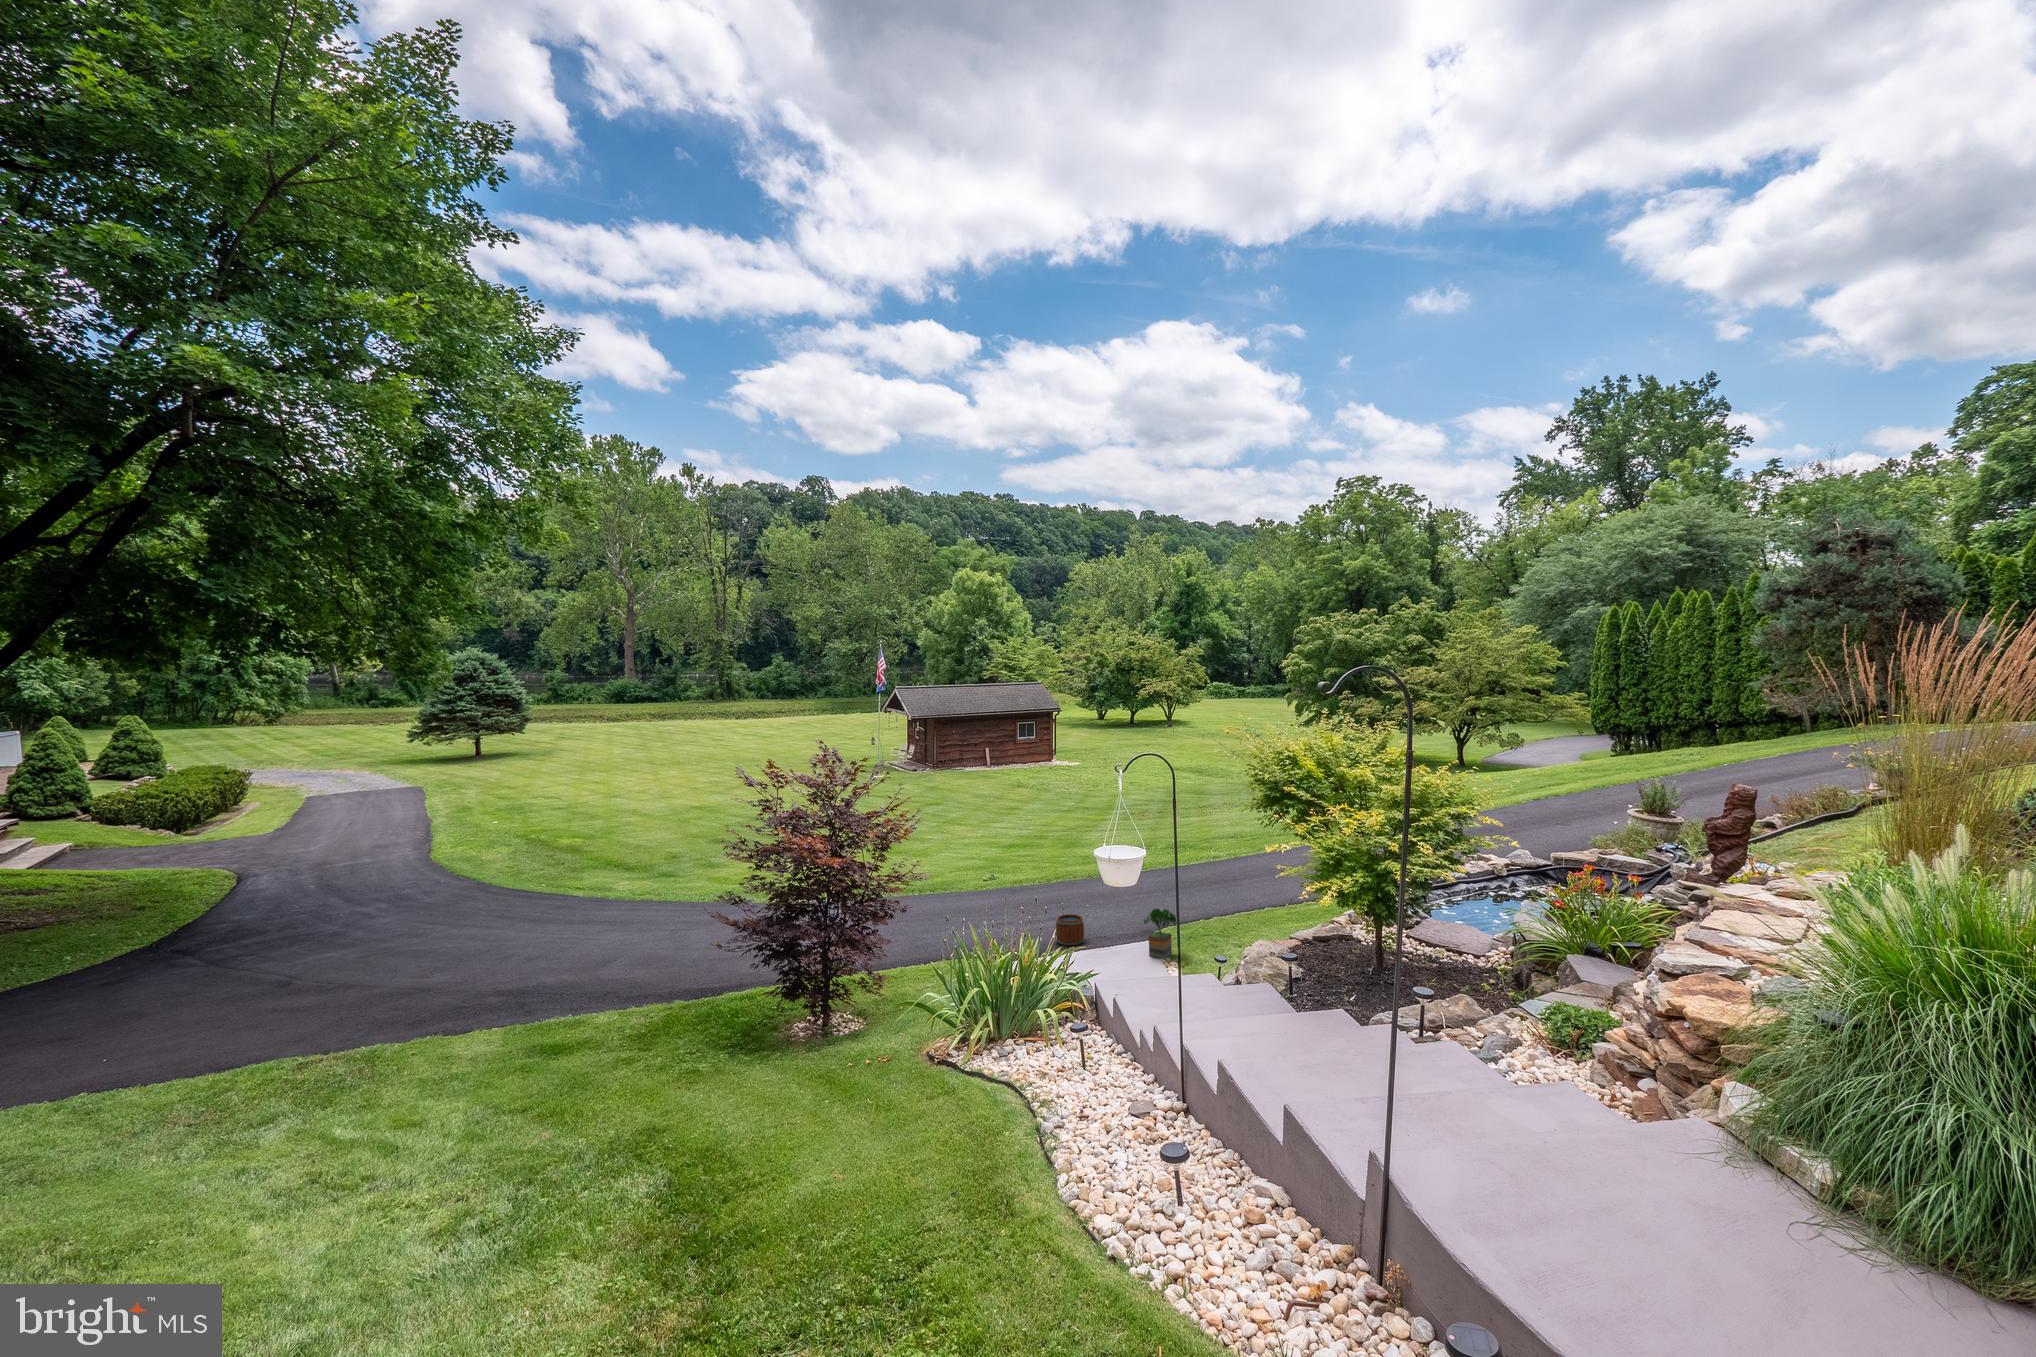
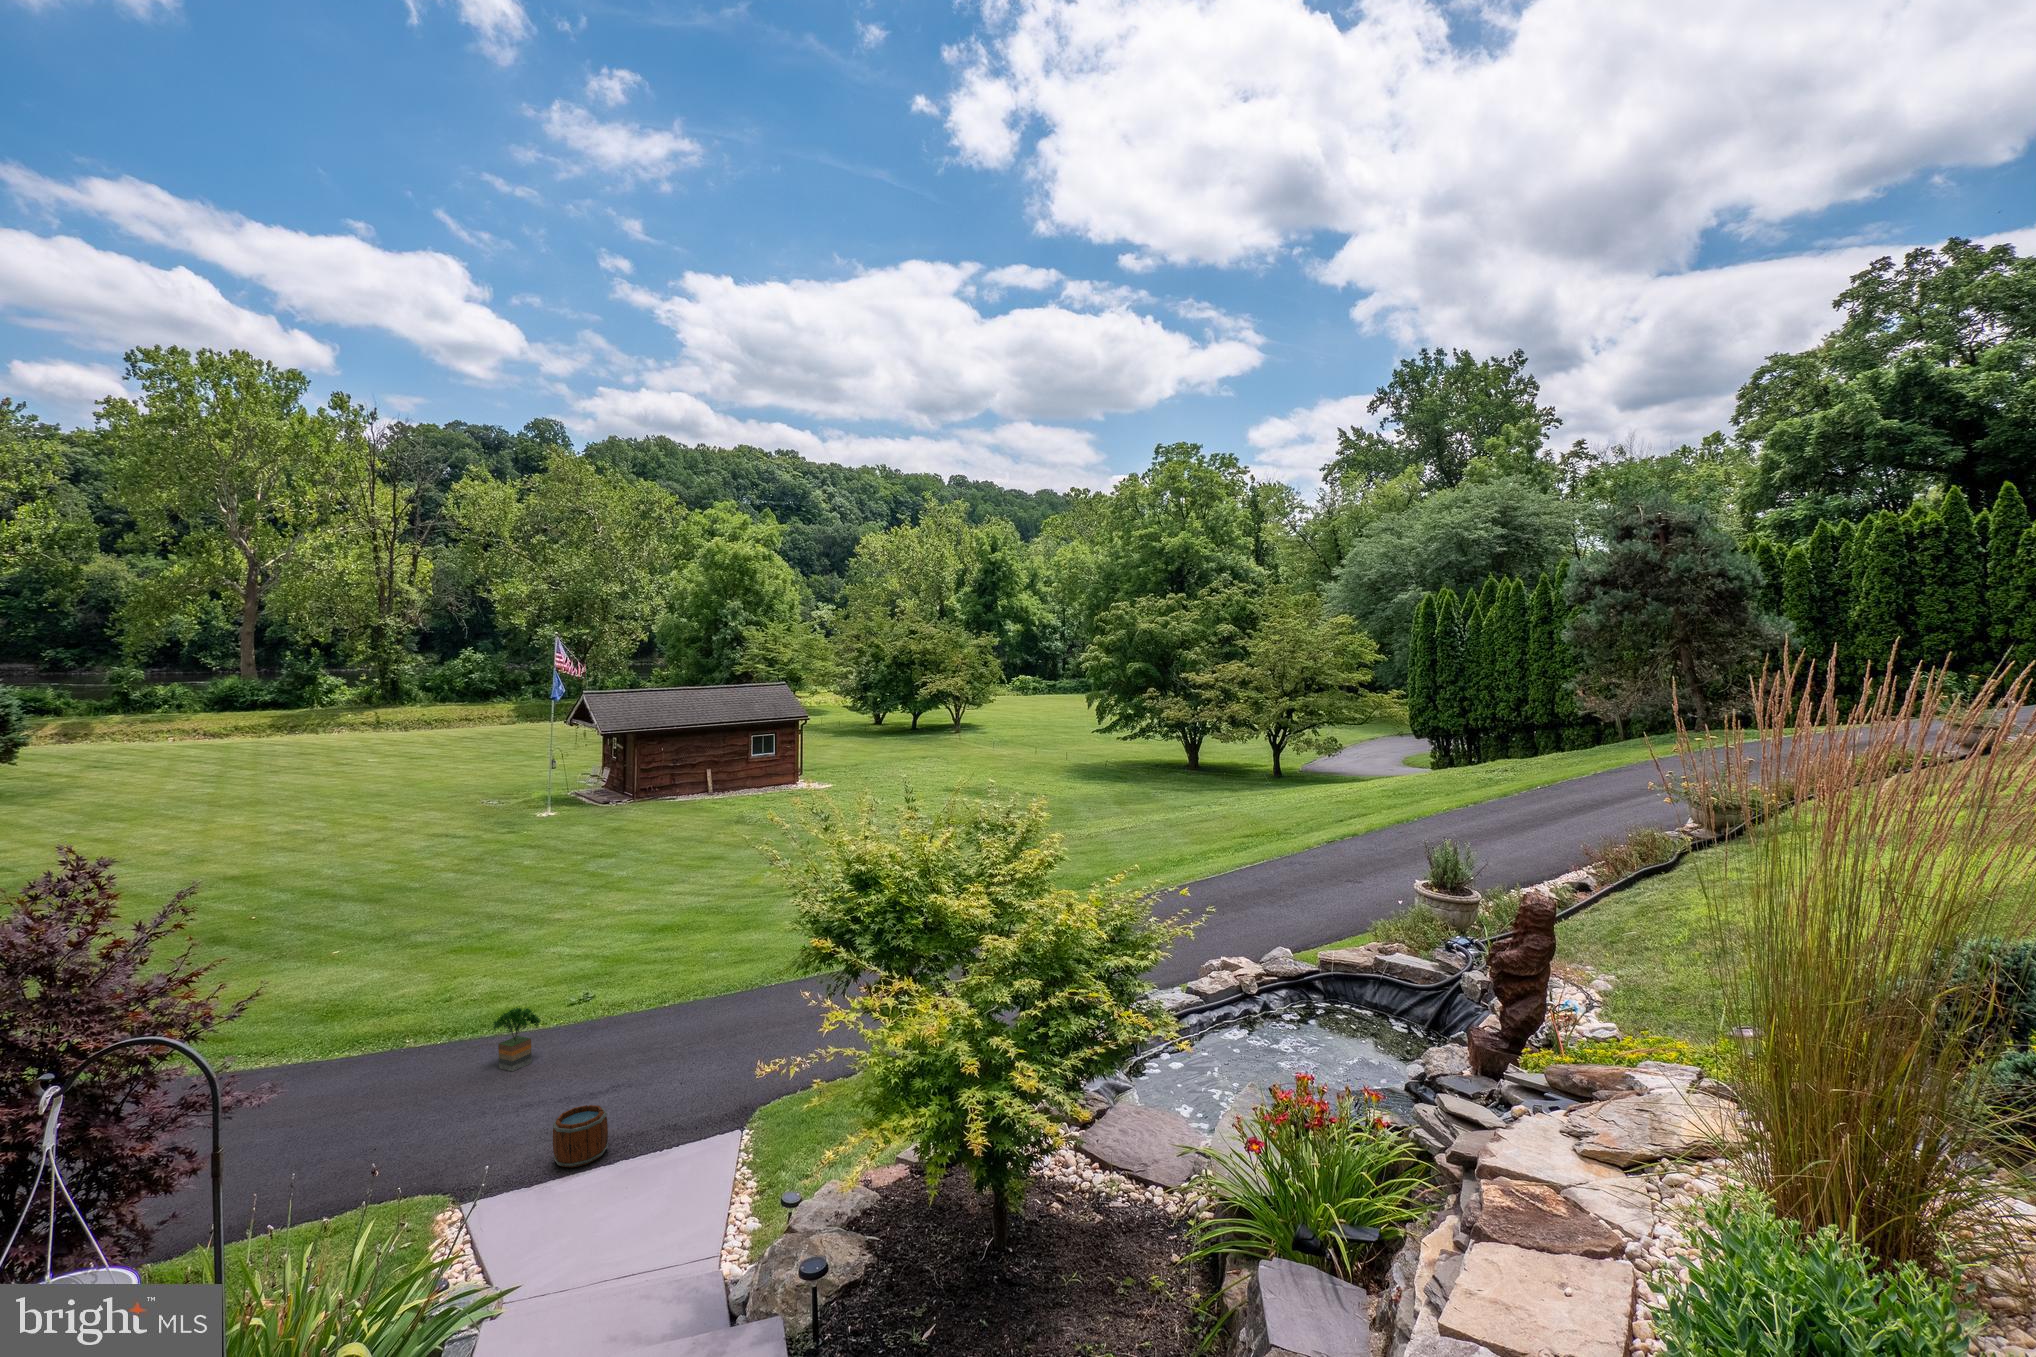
potted tree: present [1144,909,1176,959] -> present [493,1008,540,1071]

